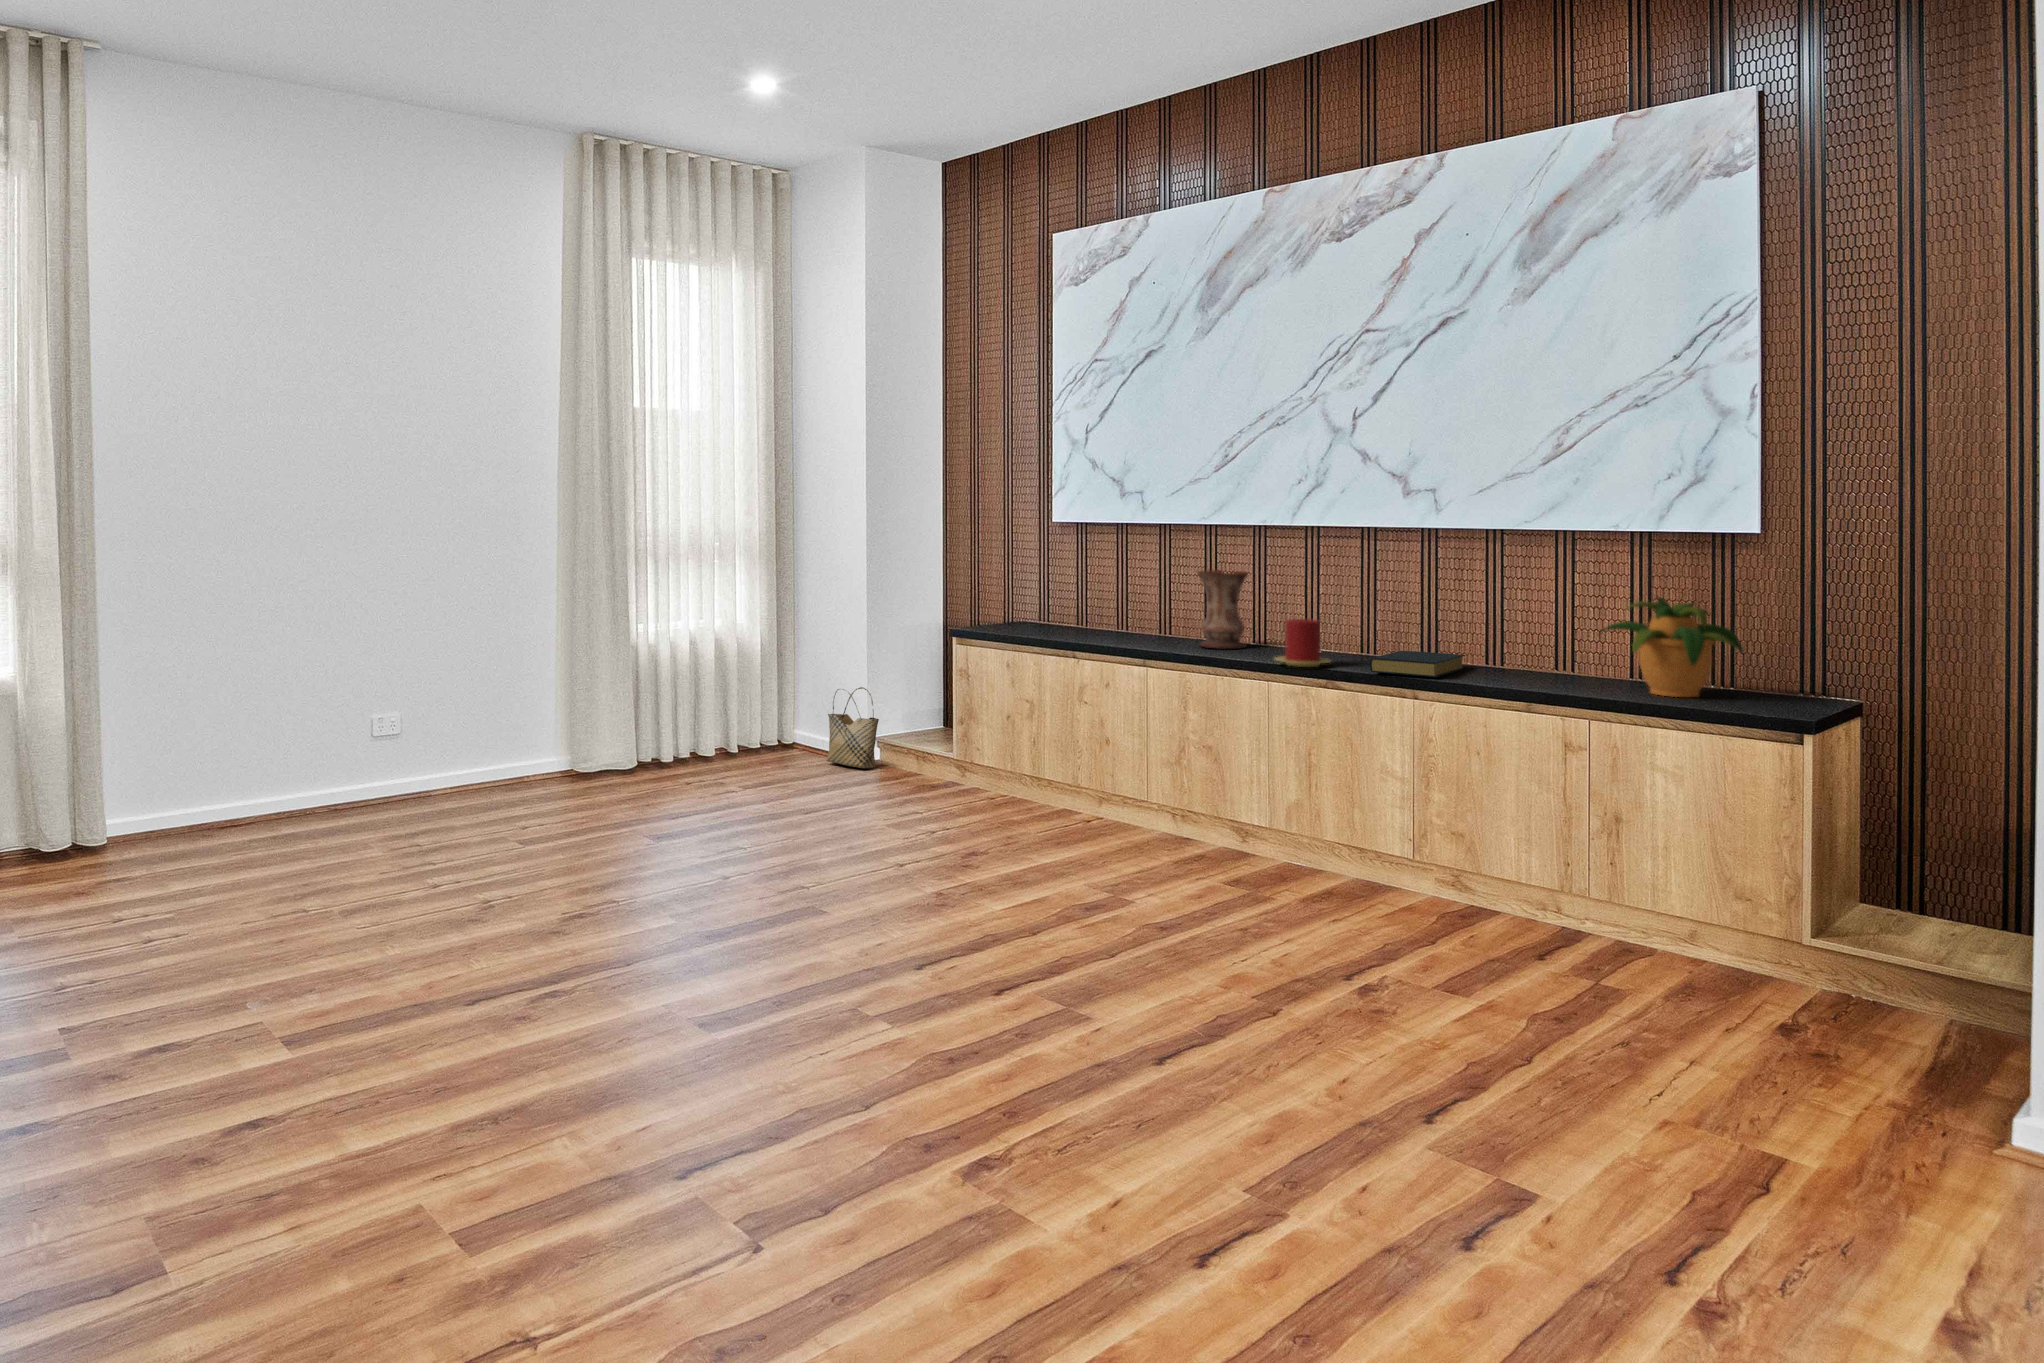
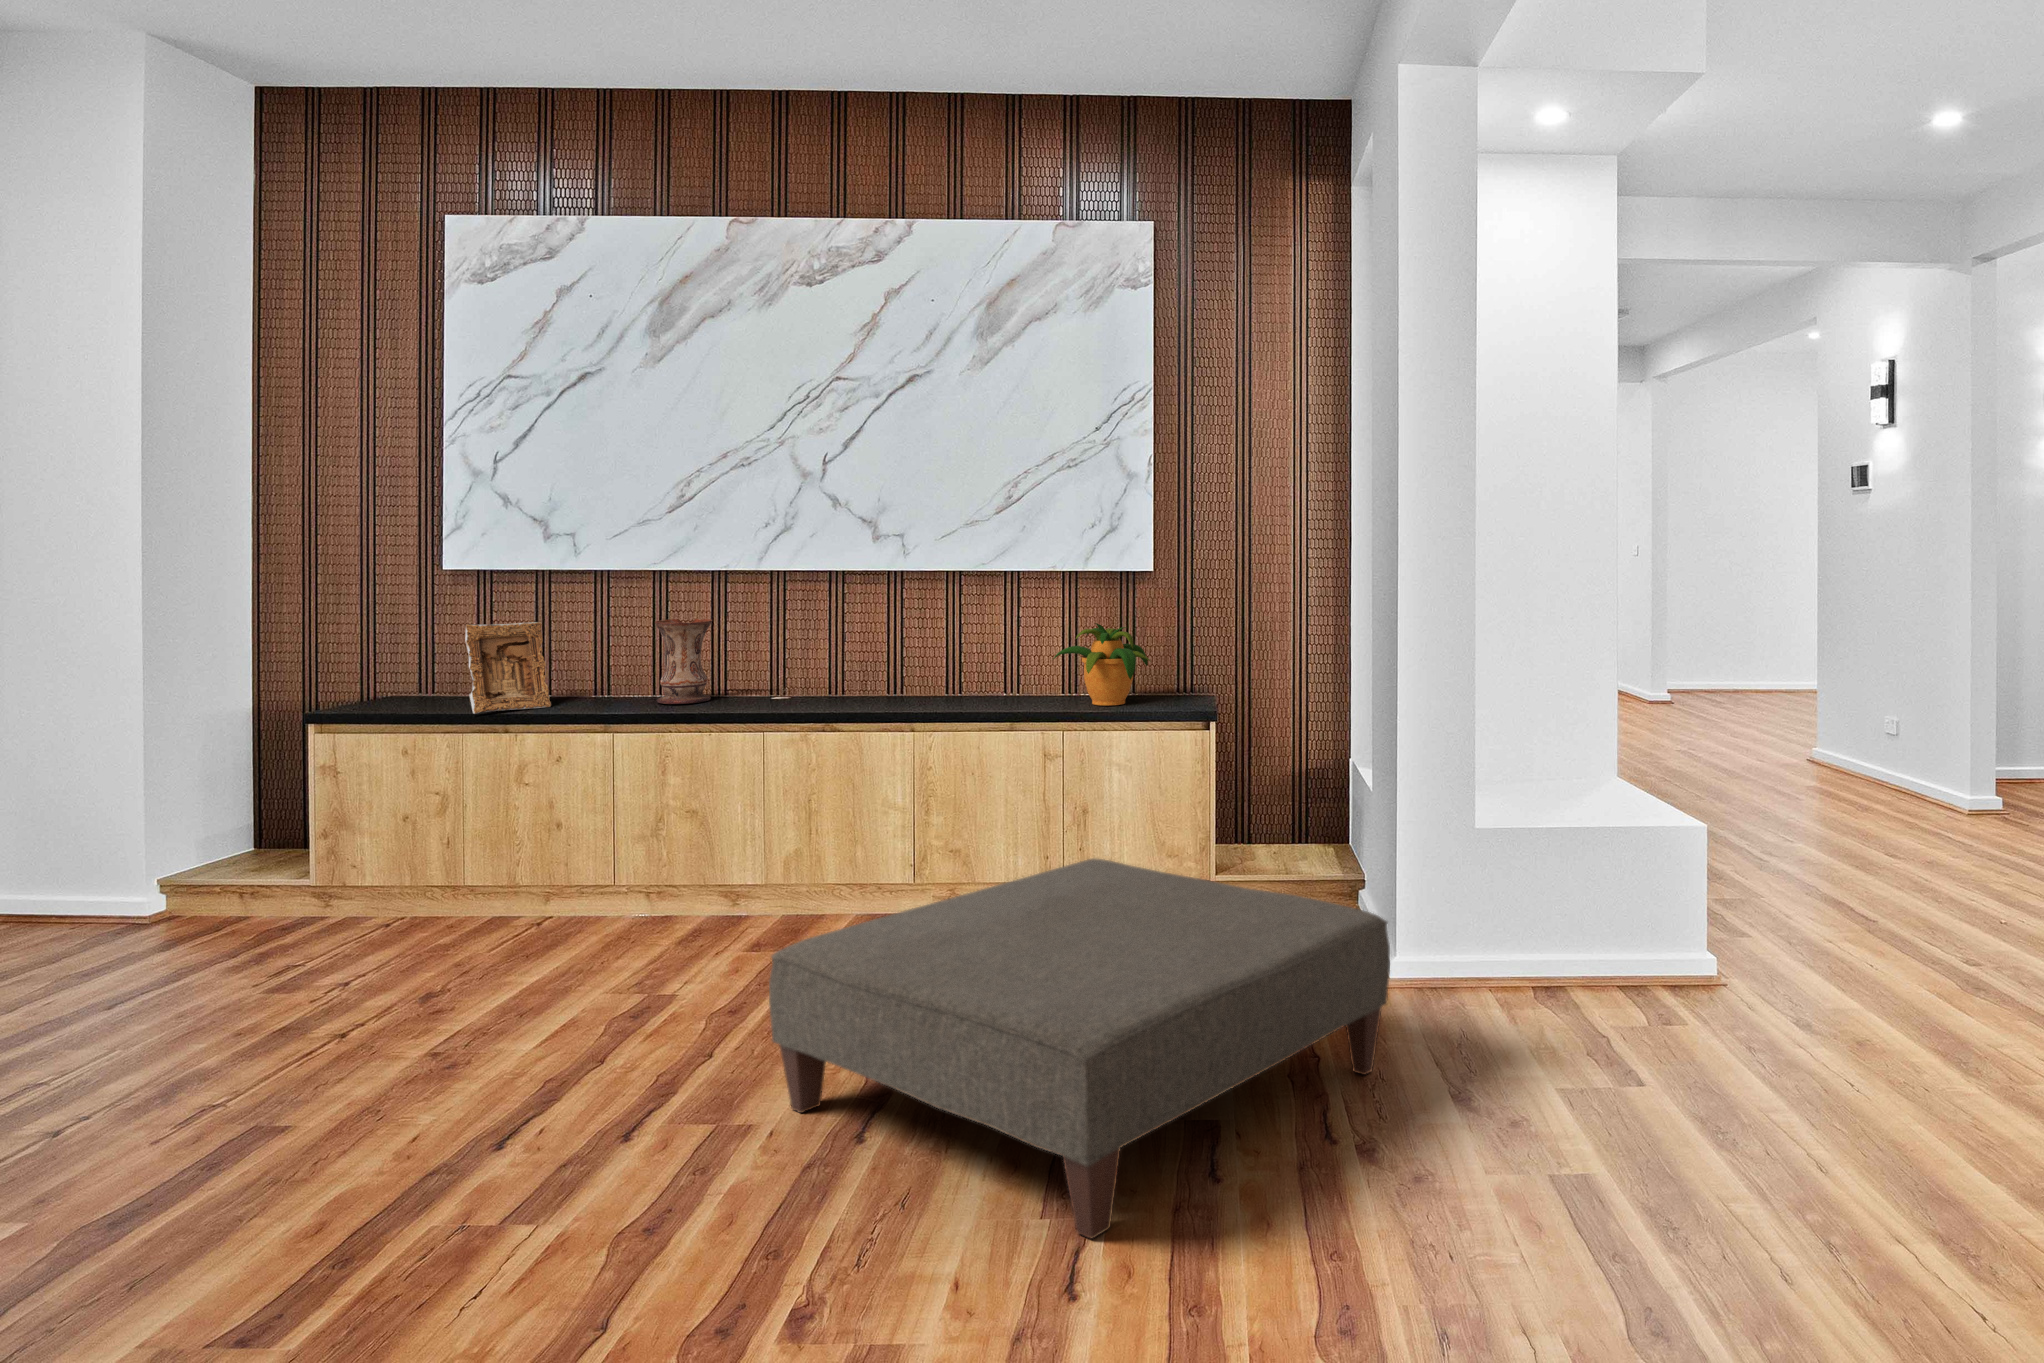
picture frame: none [1053,565,1117,641] -> present [465,622,551,714]
candle: present [1275,619,1331,667] -> none [763,665,820,715]
hardback book: present [1370,651,1465,677] -> none [864,686,935,712]
woven basket: present [826,687,879,768] -> none [72,811,173,927]
ottoman: none [1127,861,1922,1240] -> present [769,859,1390,1239]

